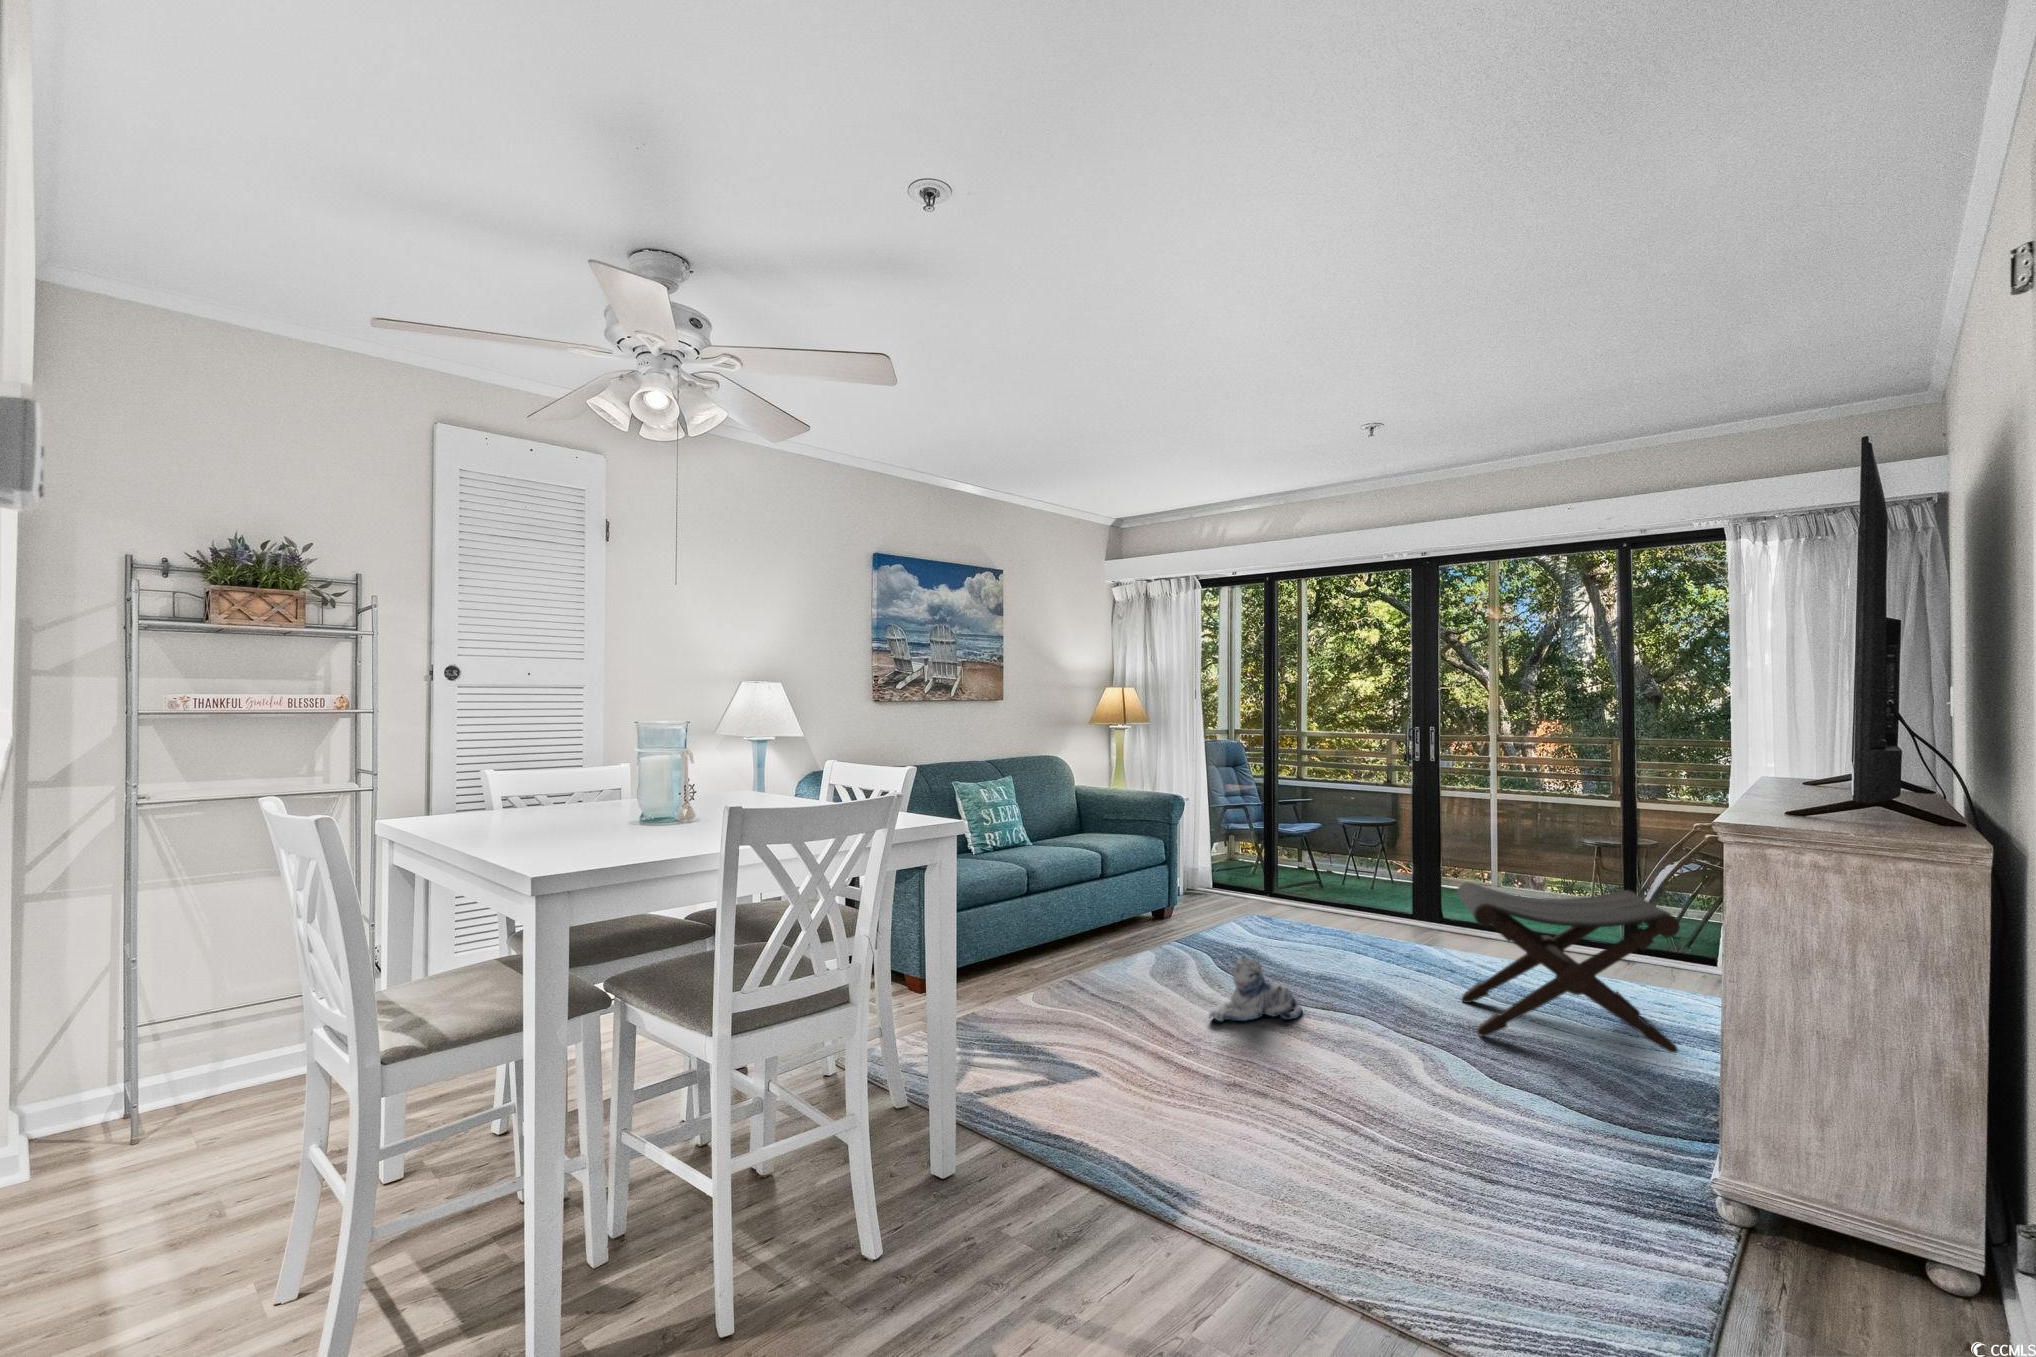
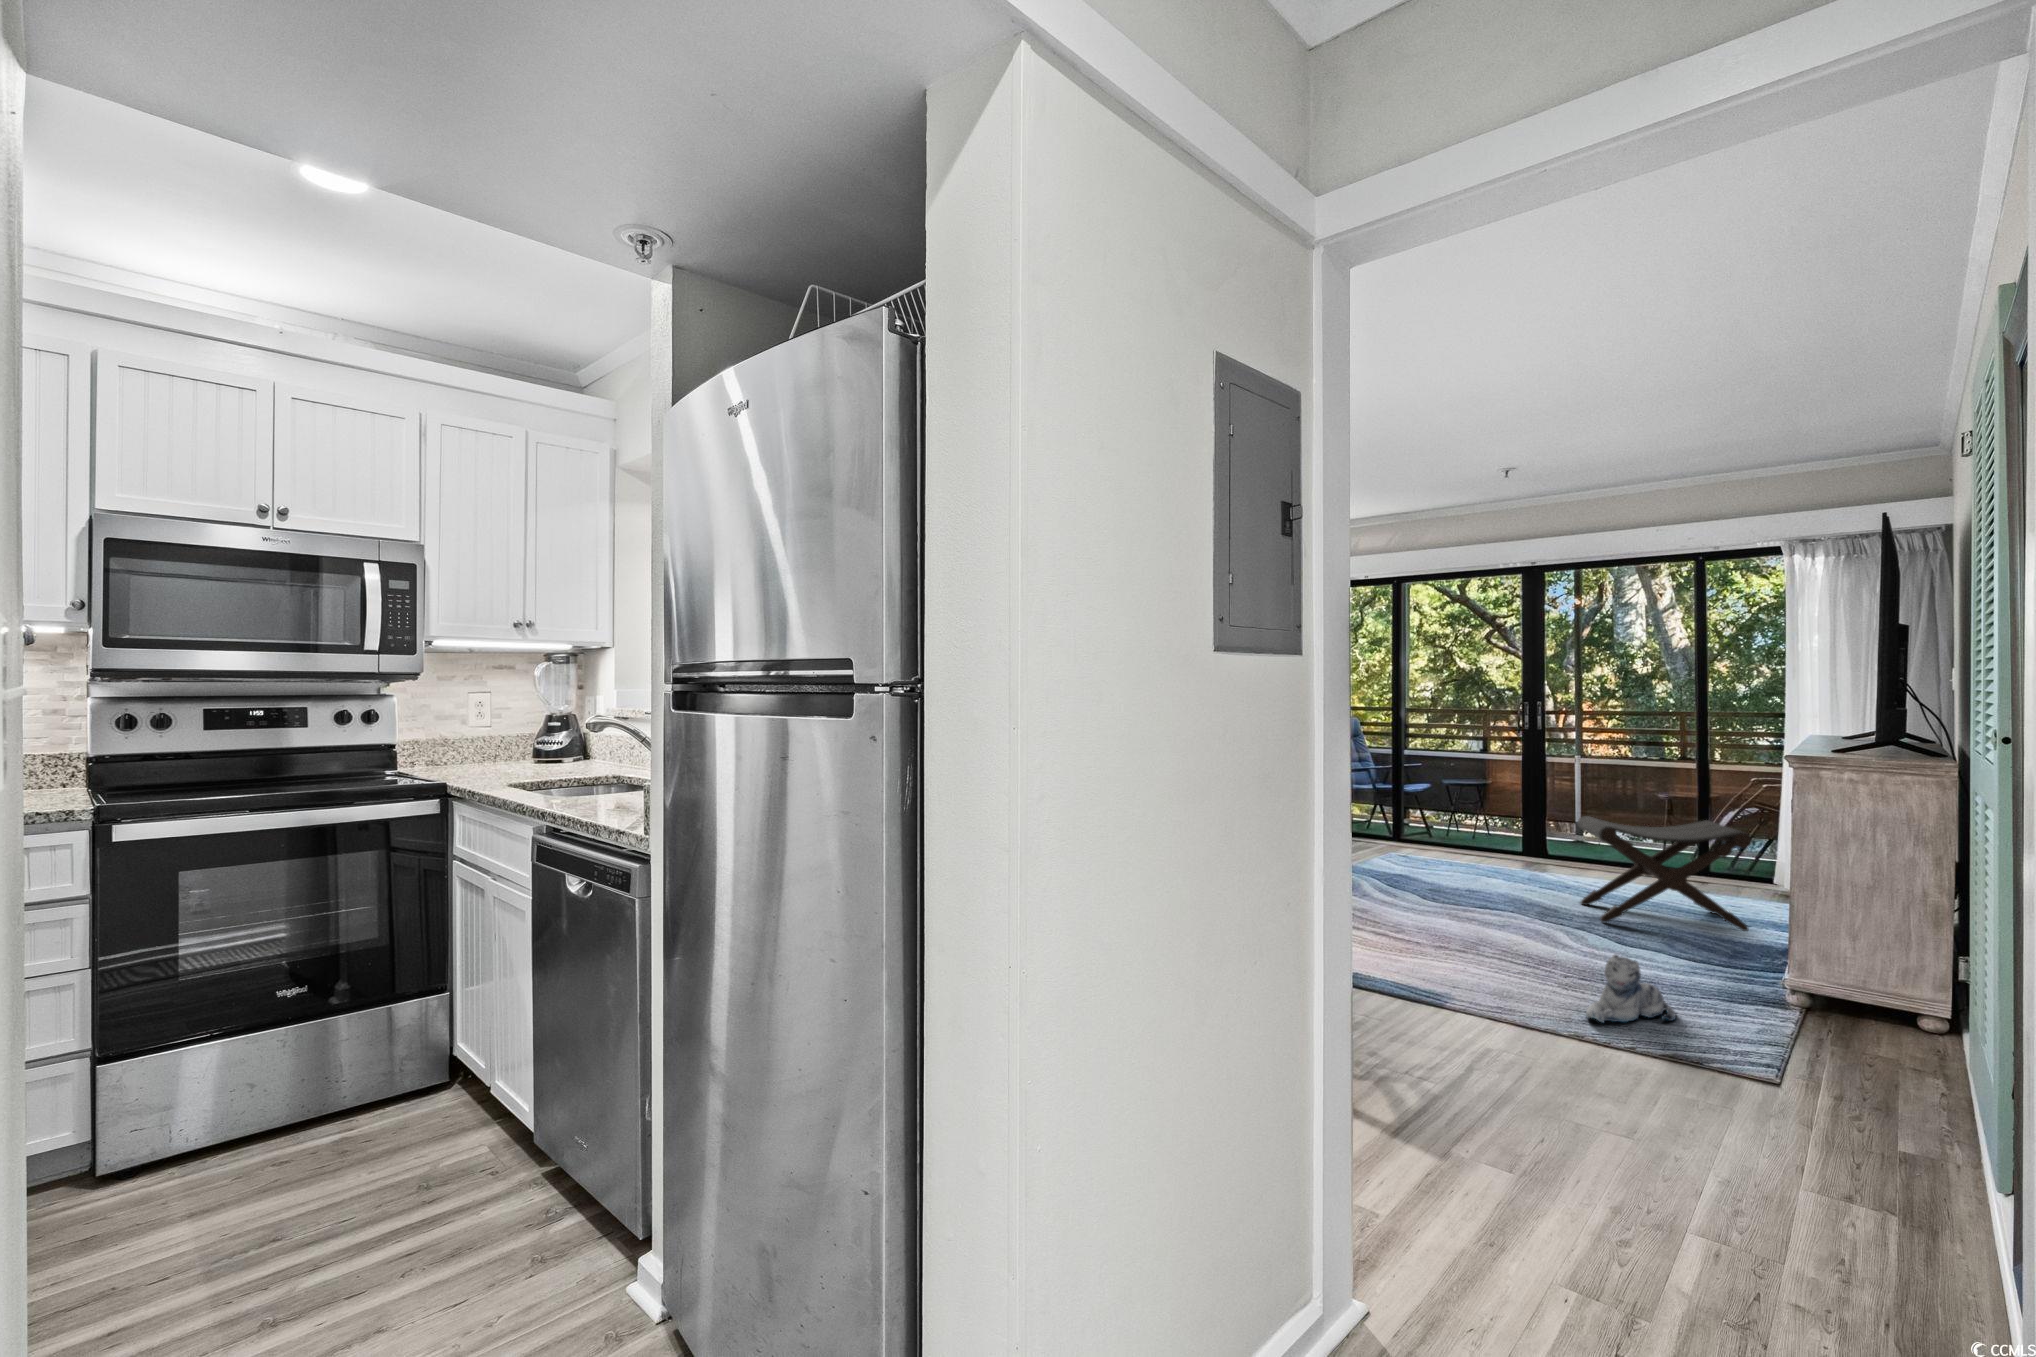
plush toy: present [1209,956,1302,1022] -> present [1586,955,1676,1023]

